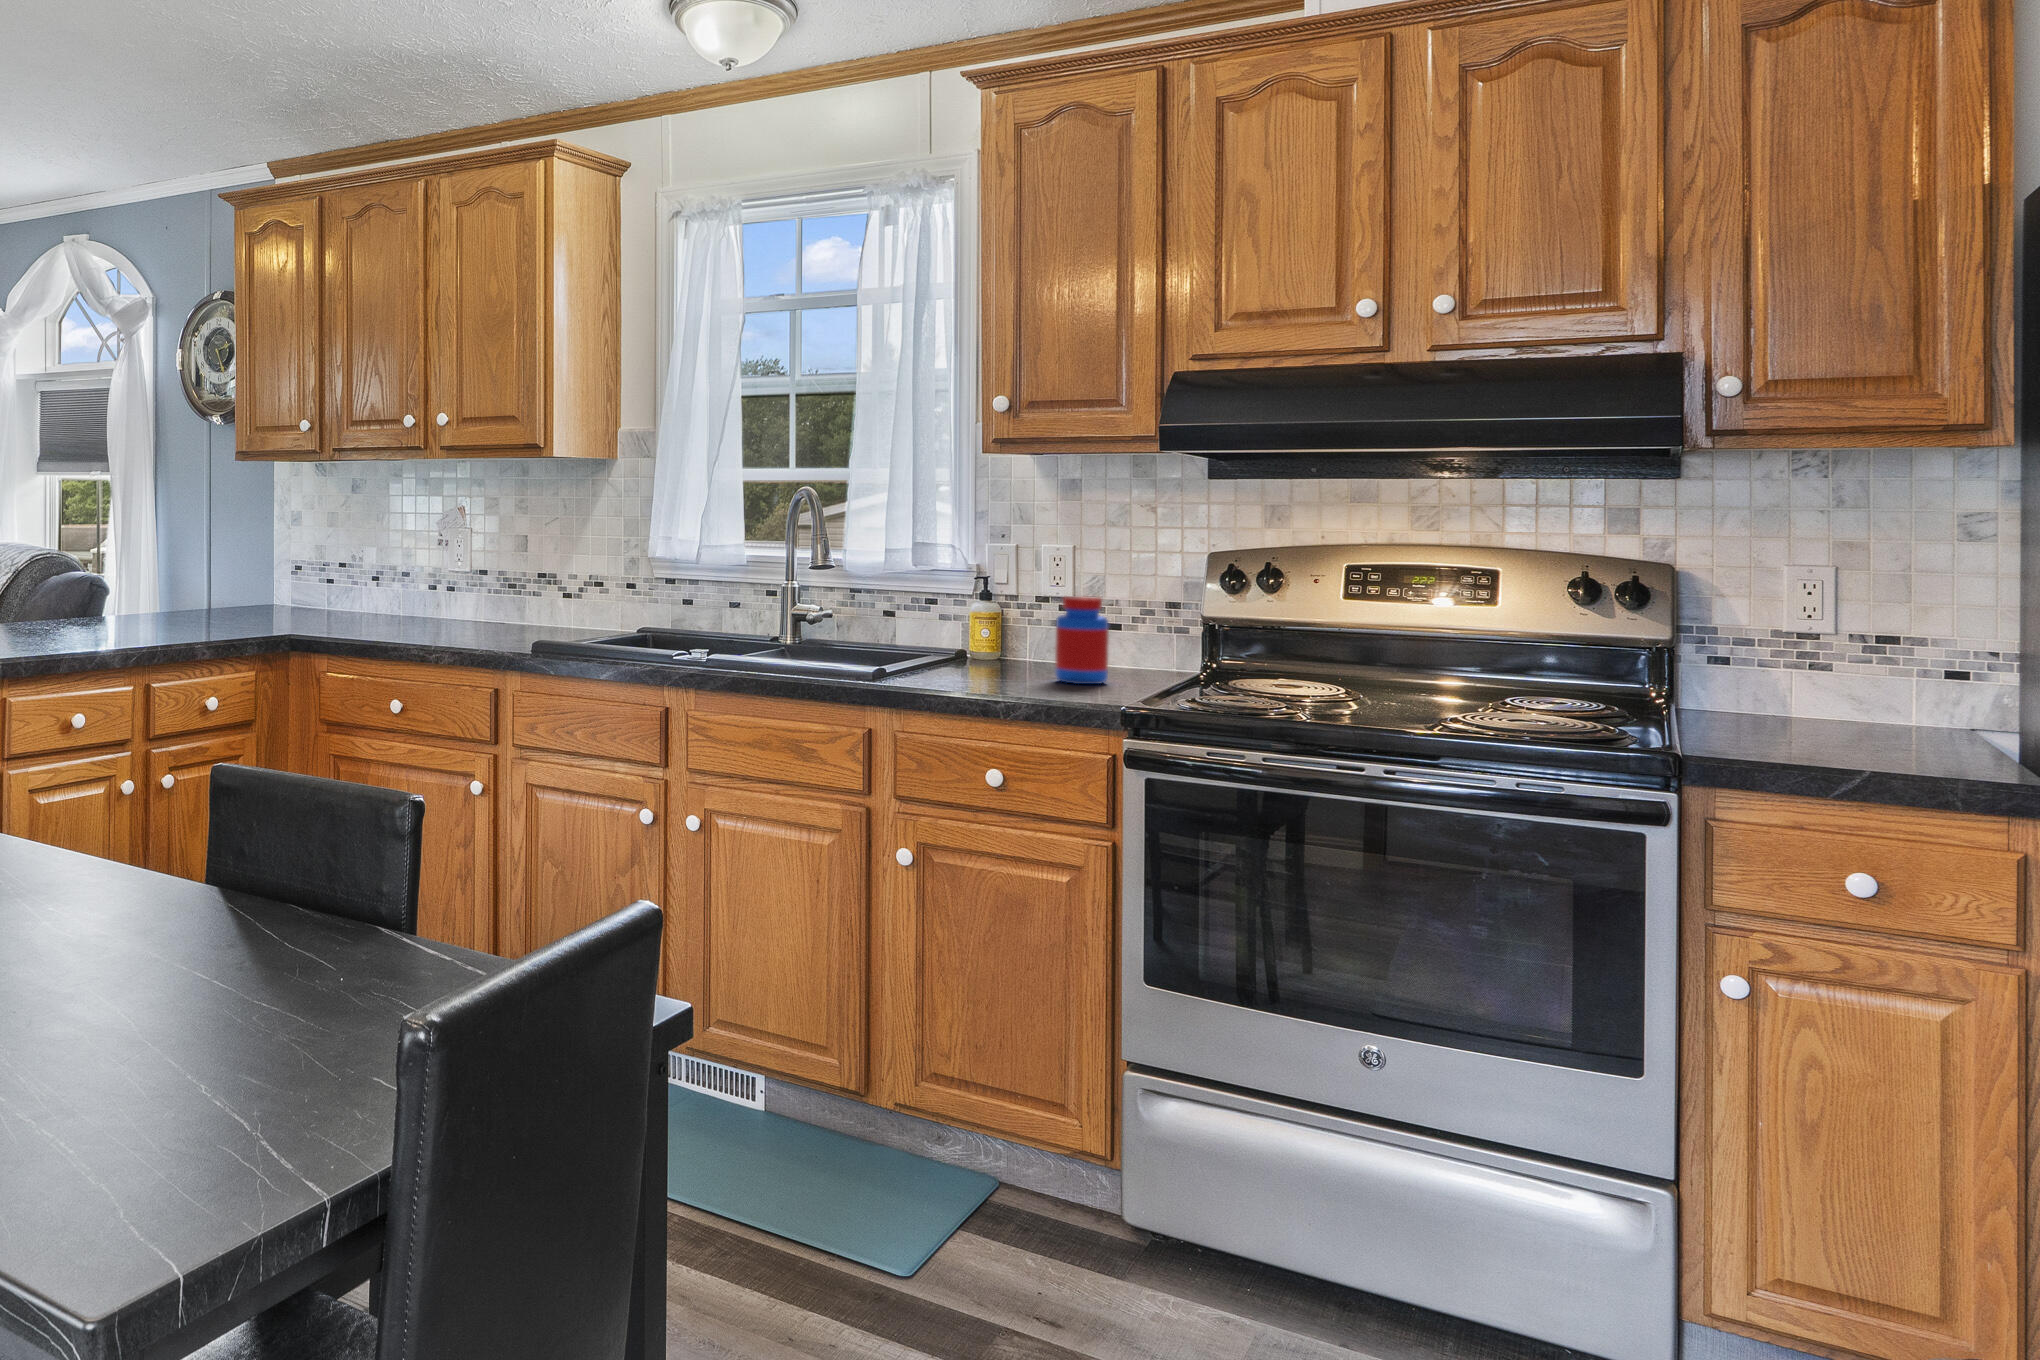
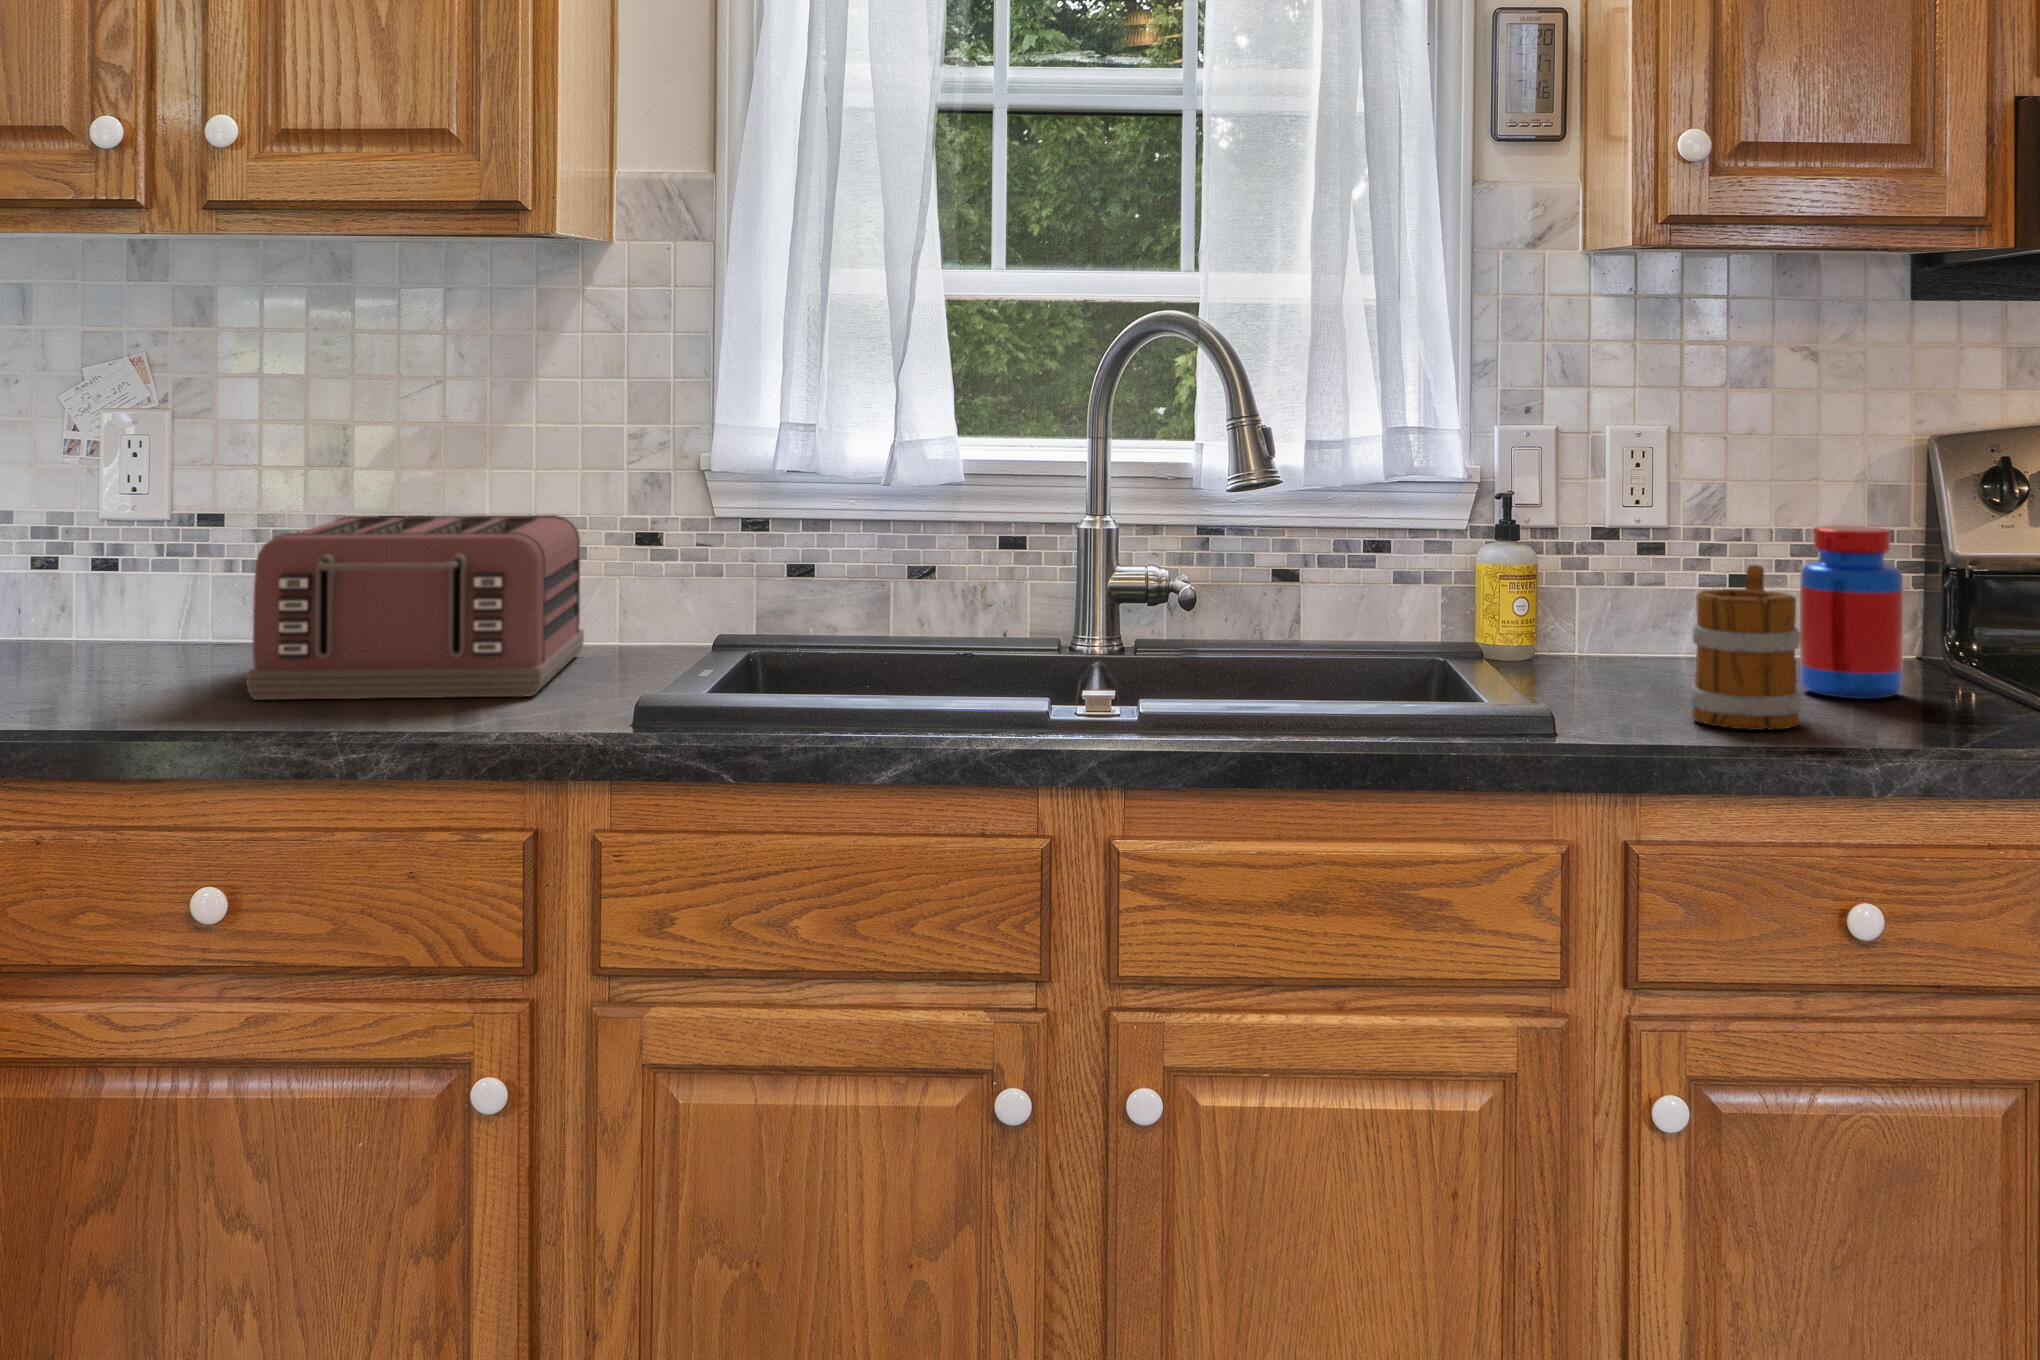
toaster: none [445,570,594,642] -> present [247,515,584,700]
mug: none [941,611,1008,686] -> present [1690,565,1802,730]

